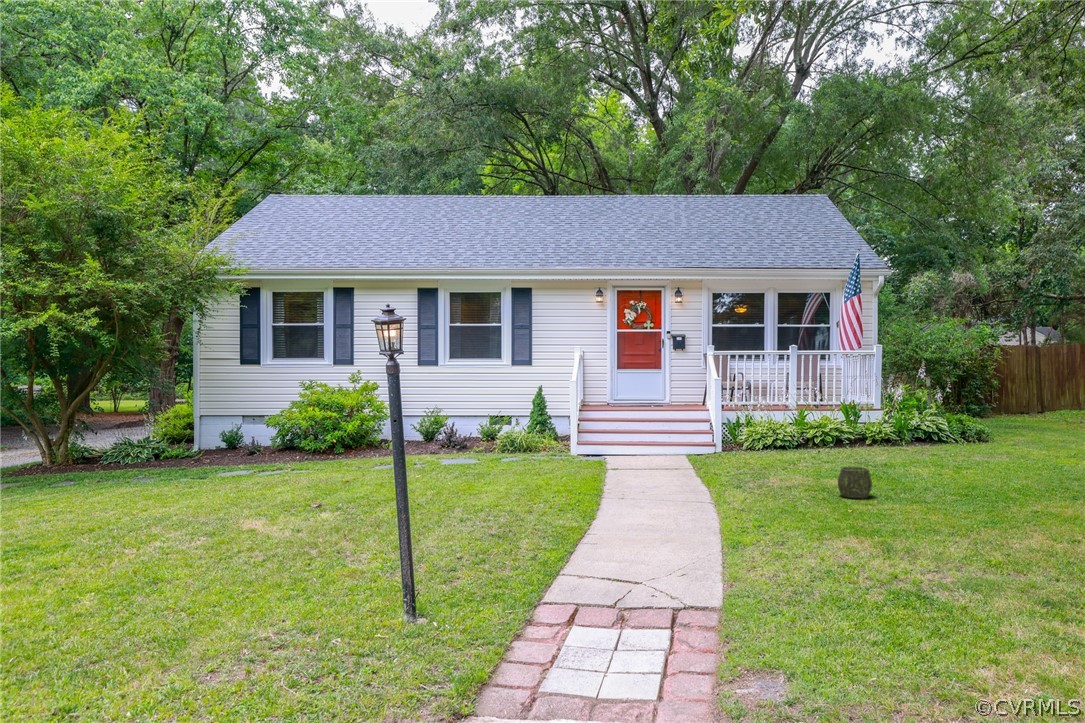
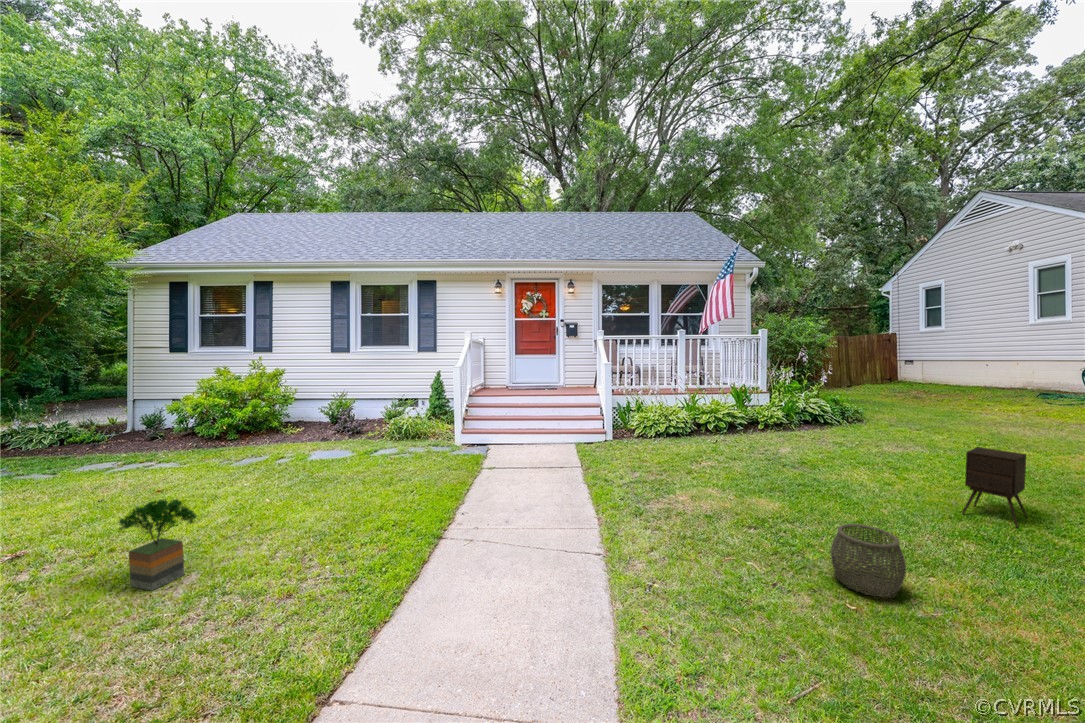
side table: none [956,437,997,485] -> present [962,447,1028,528]
potted tree: none [449,450,483,496] -> present [119,499,197,591]

